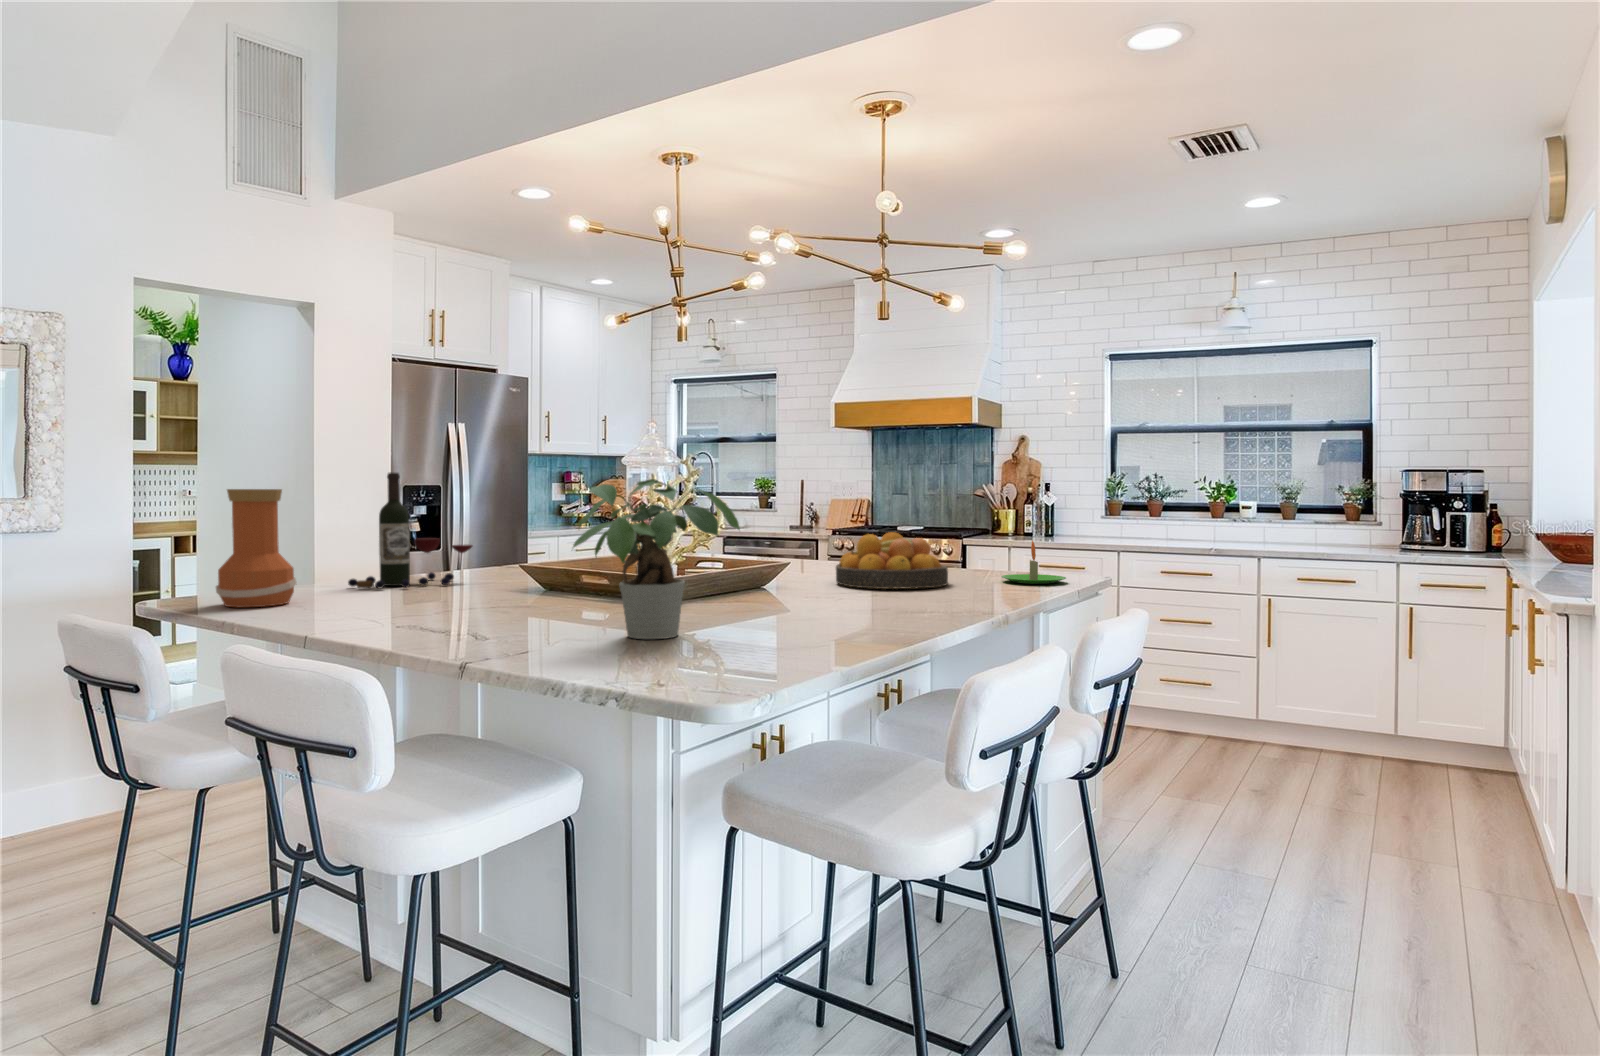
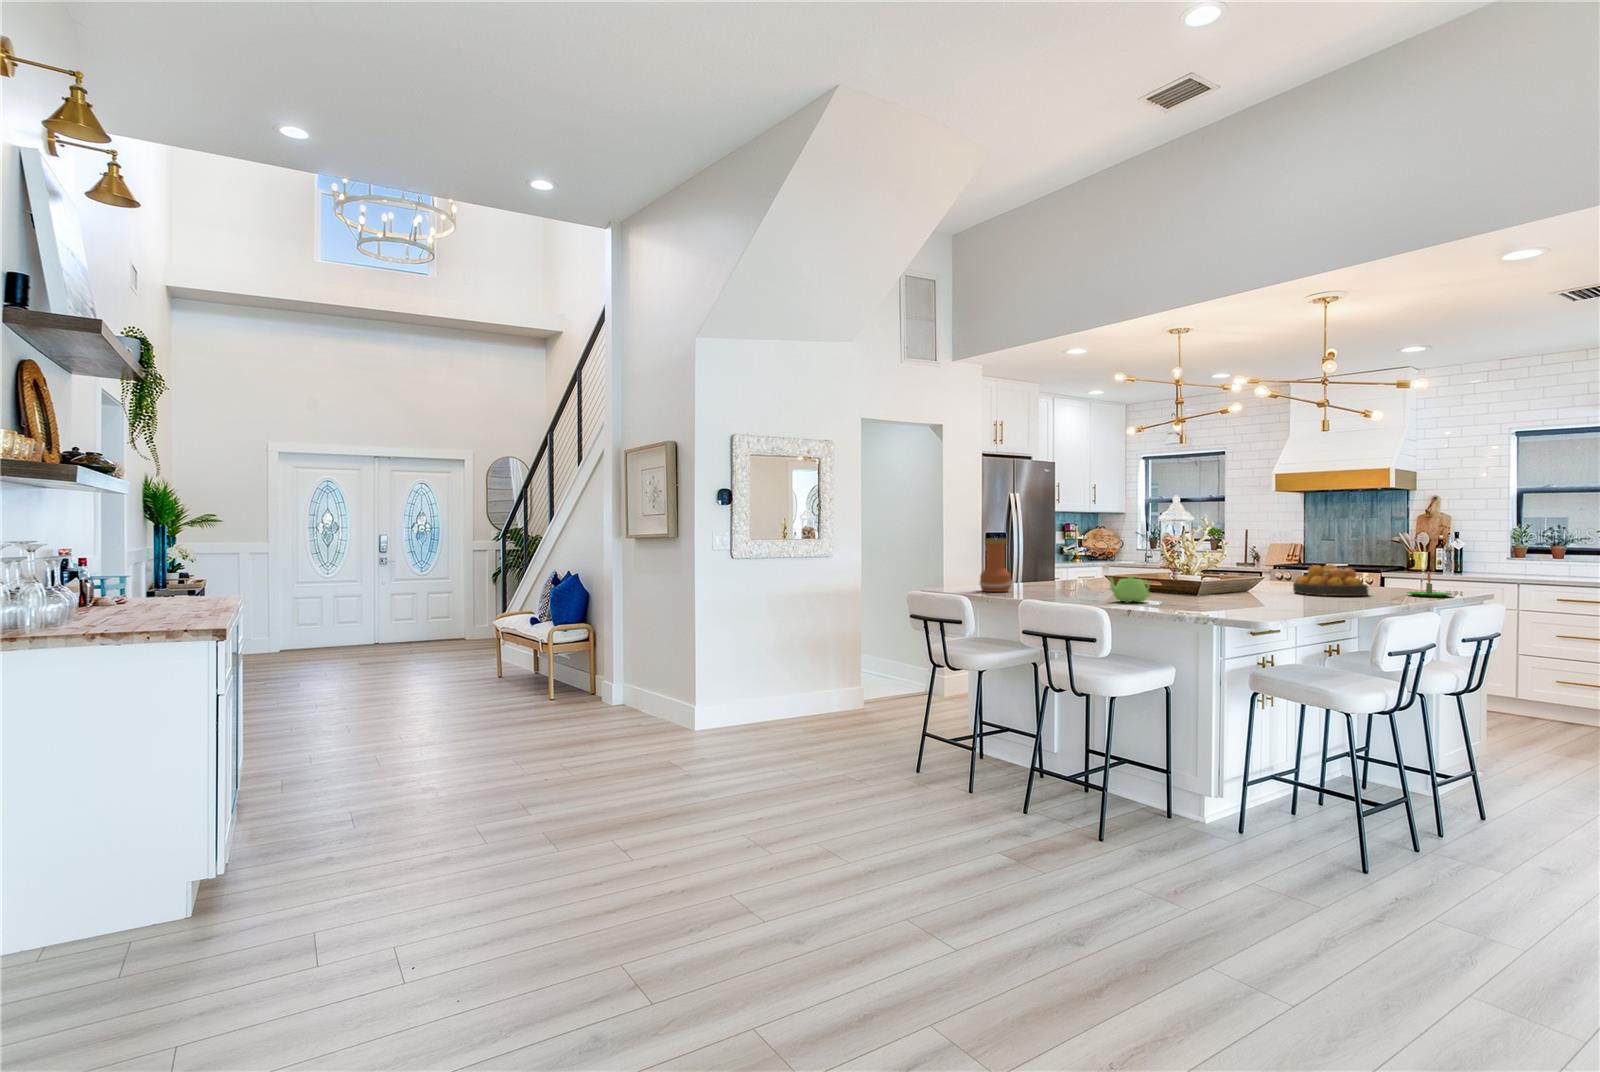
wine bottle: present [348,473,472,589] -> none [1019,530,1079,587]
potted plant: present [573,479,740,639] -> none [1177,537,1255,608]
teapot: none [438,568,542,631] -> present [1107,575,1151,603]

